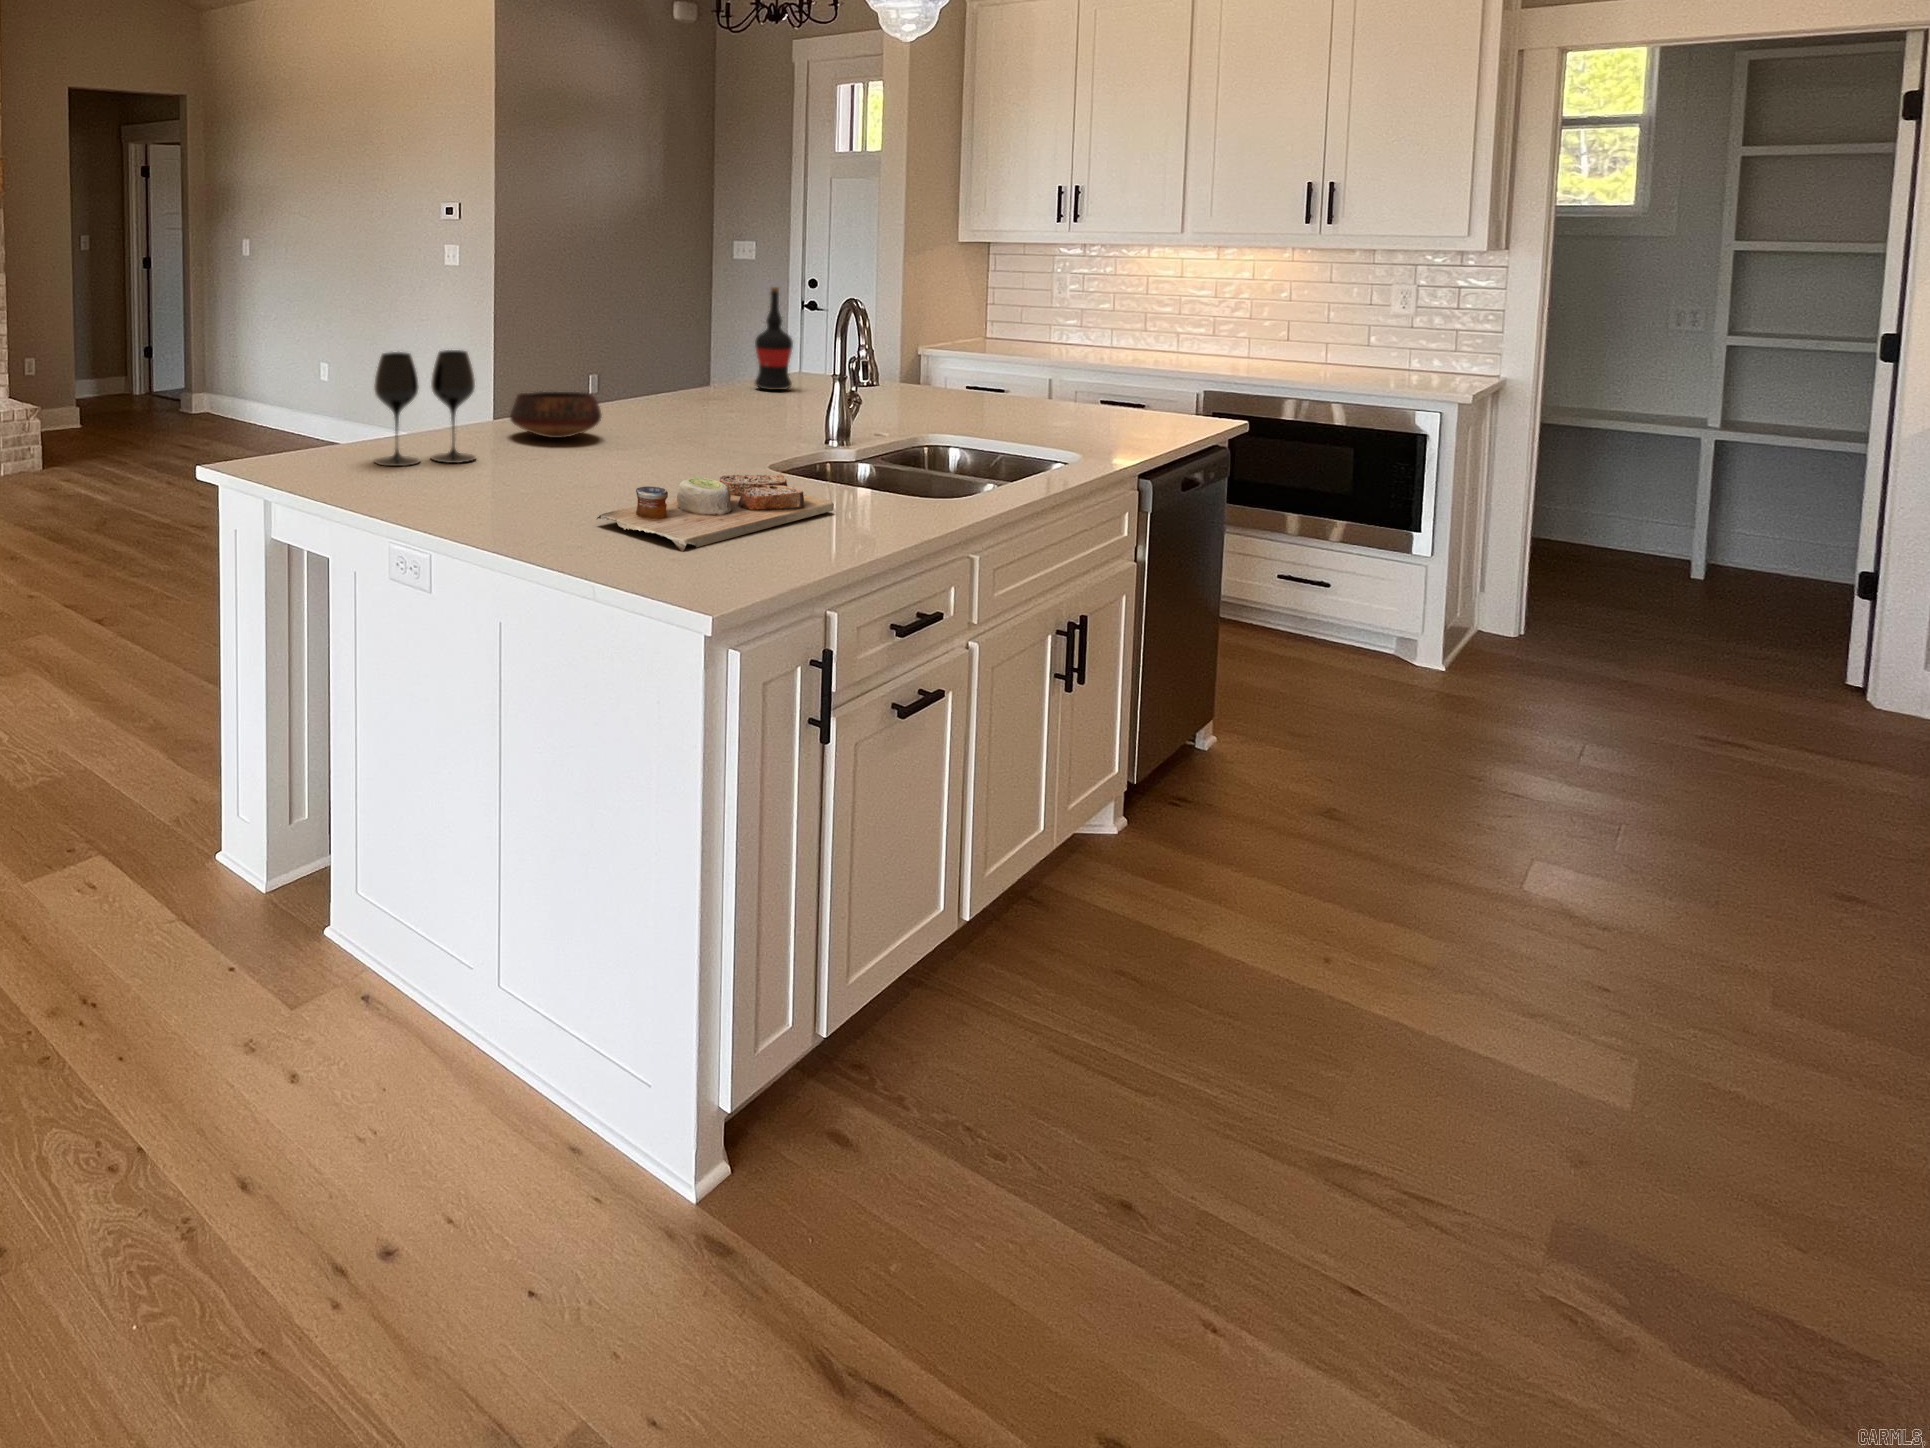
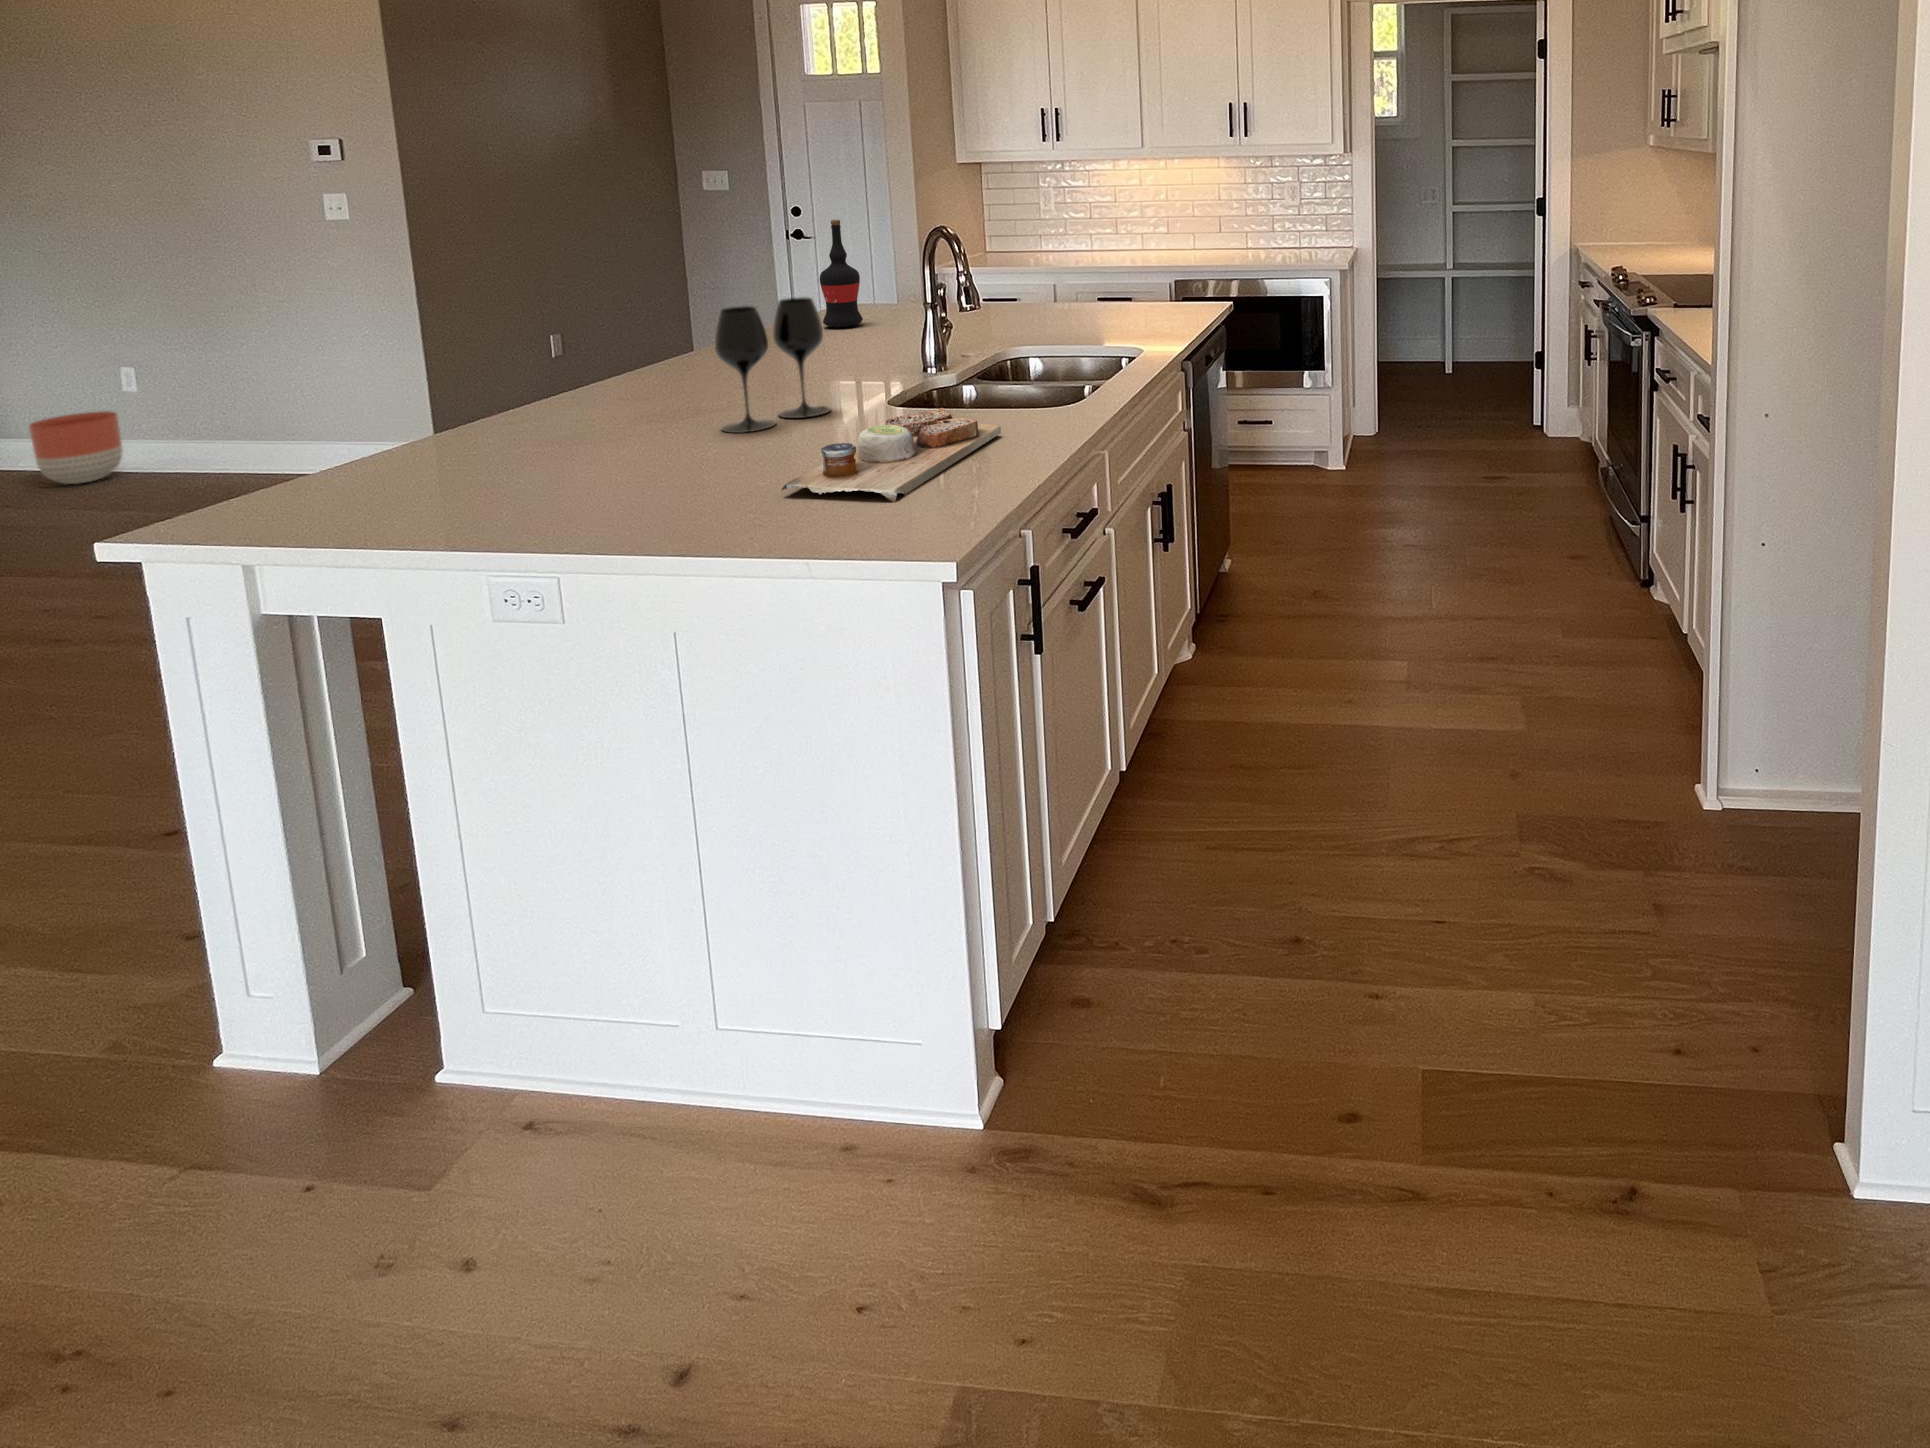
wine glass: present [374,350,475,466] -> present [715,298,830,433]
planter: none [282,389,326,437] -> present [29,411,123,484]
bowl: present [510,392,601,438] -> none [583,357,701,415]

